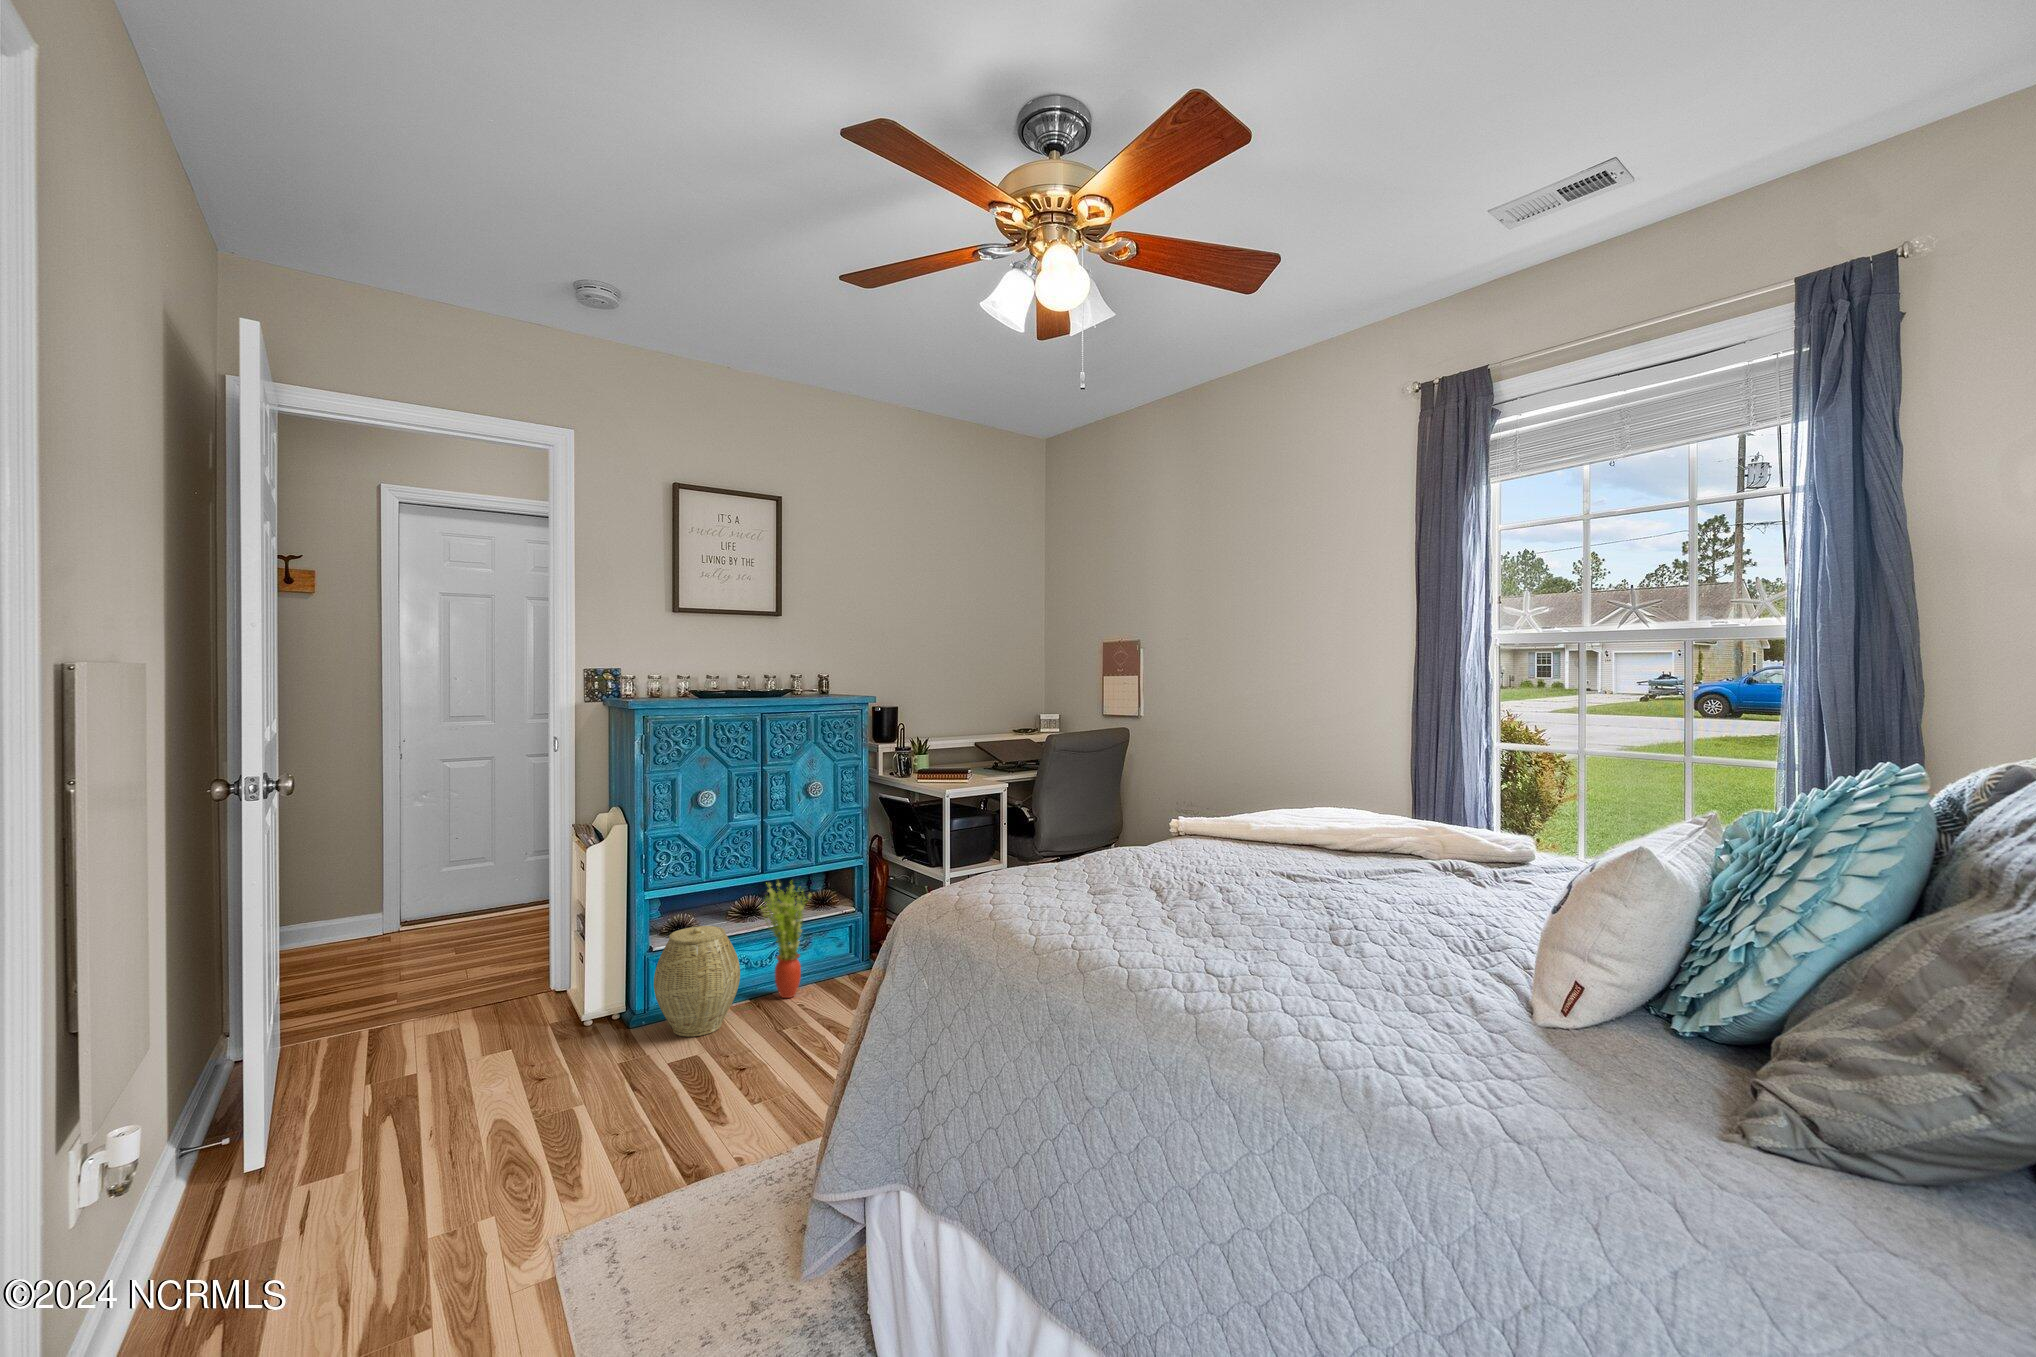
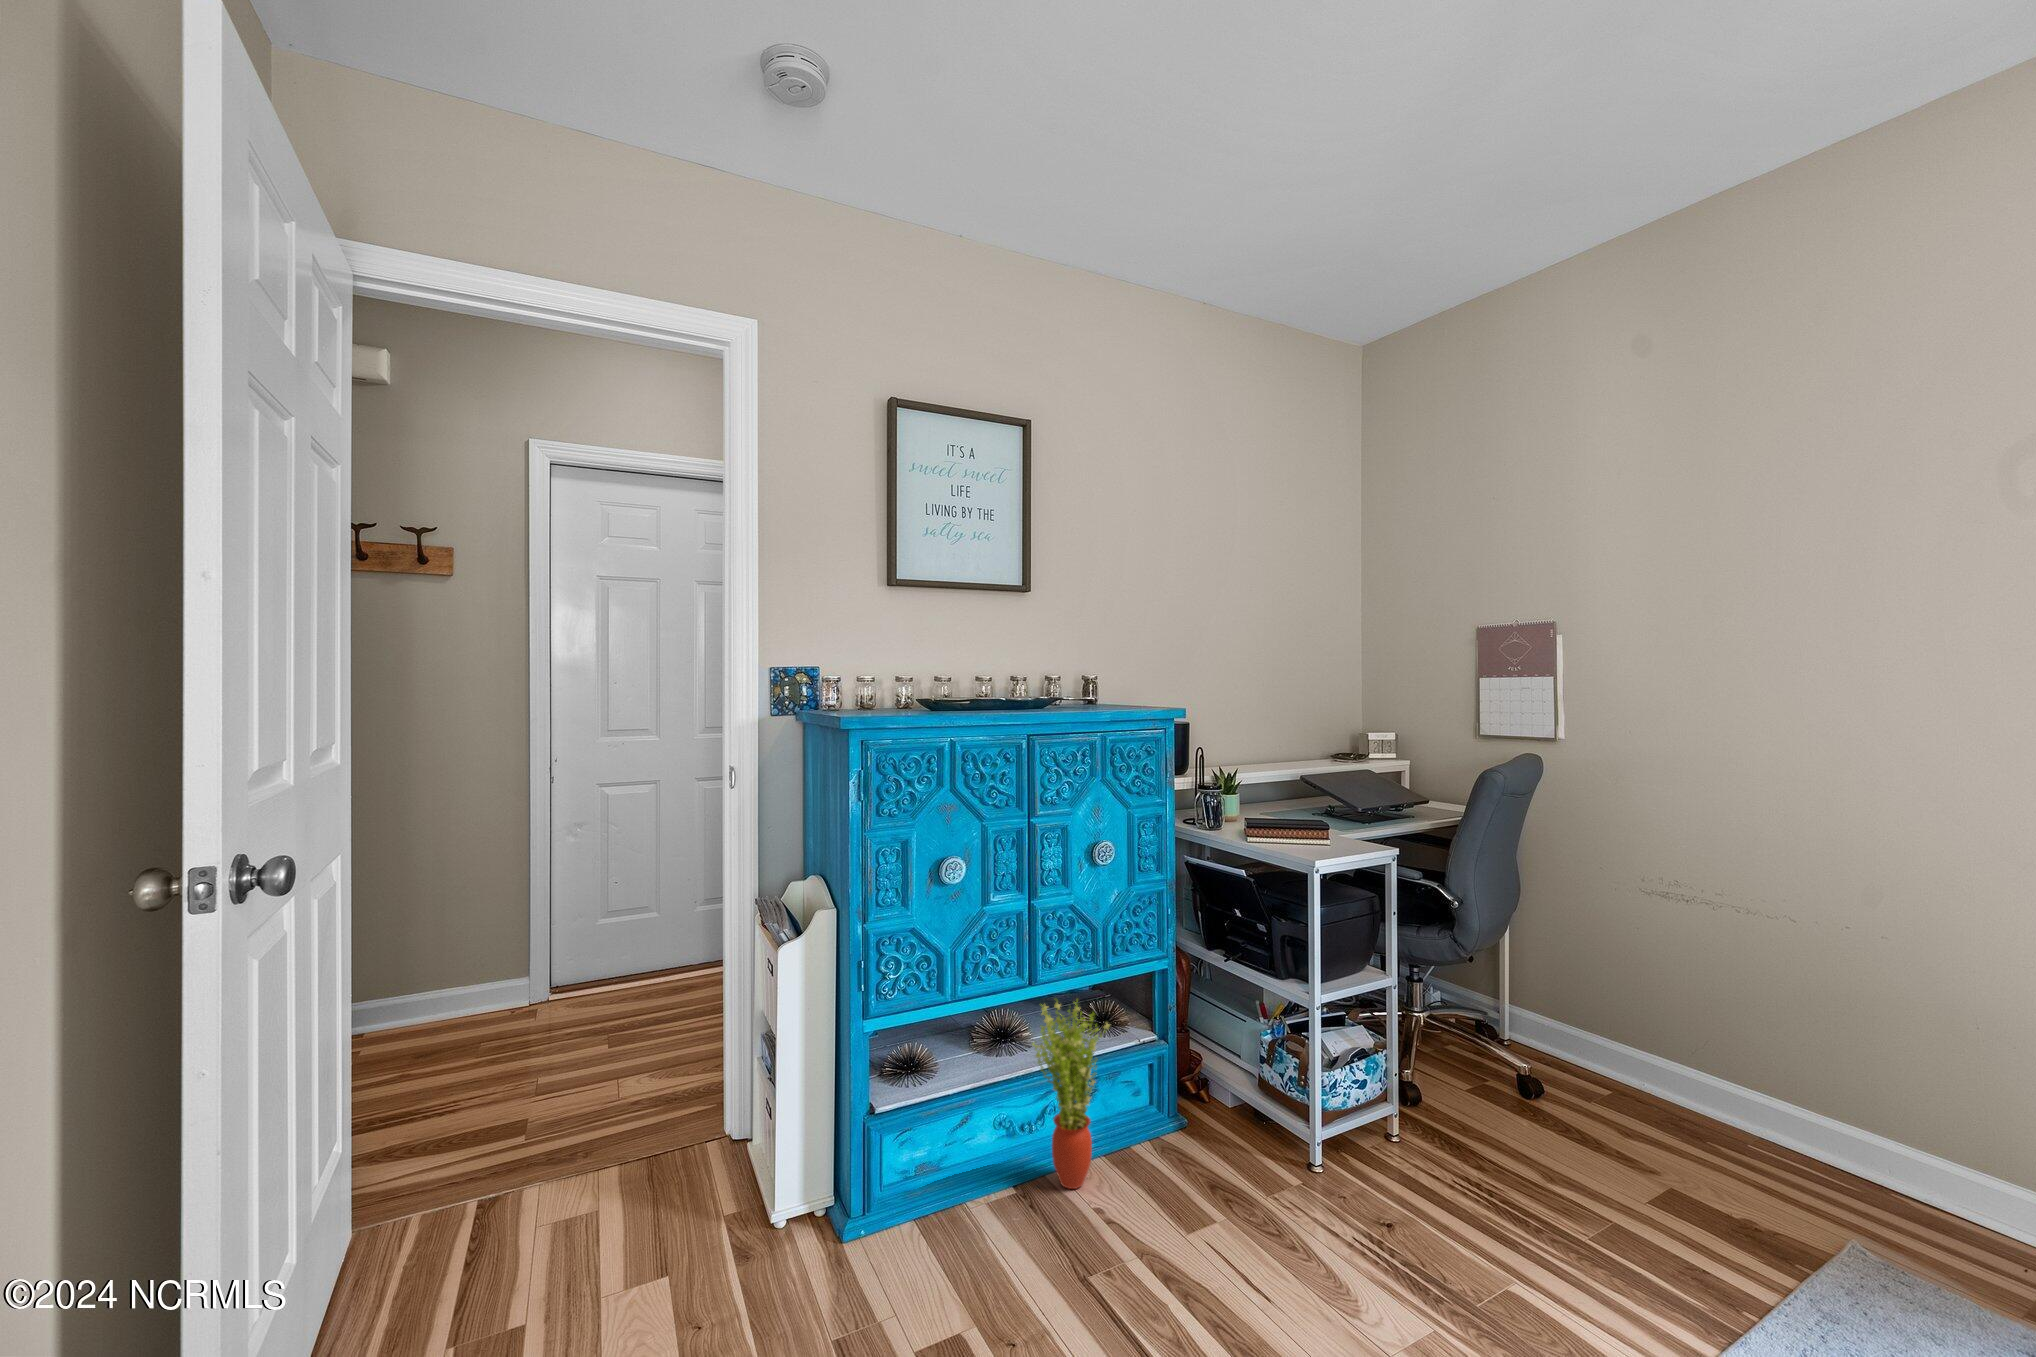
woven basket: present [654,926,740,1037] -> none [880,1079,1013,1279]

